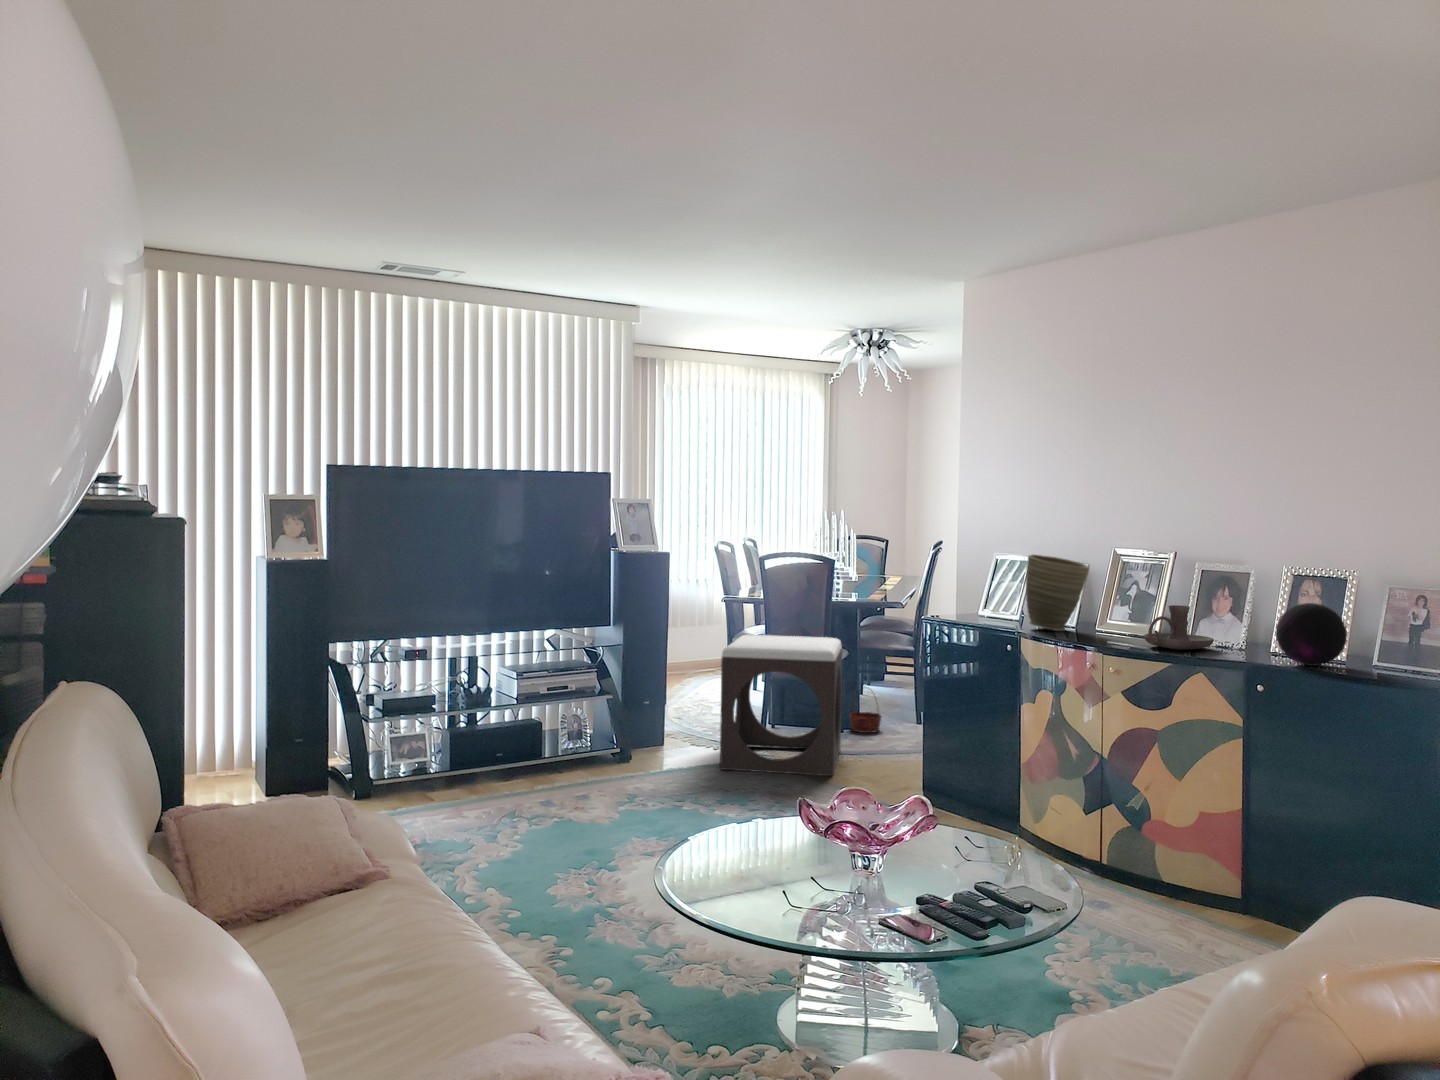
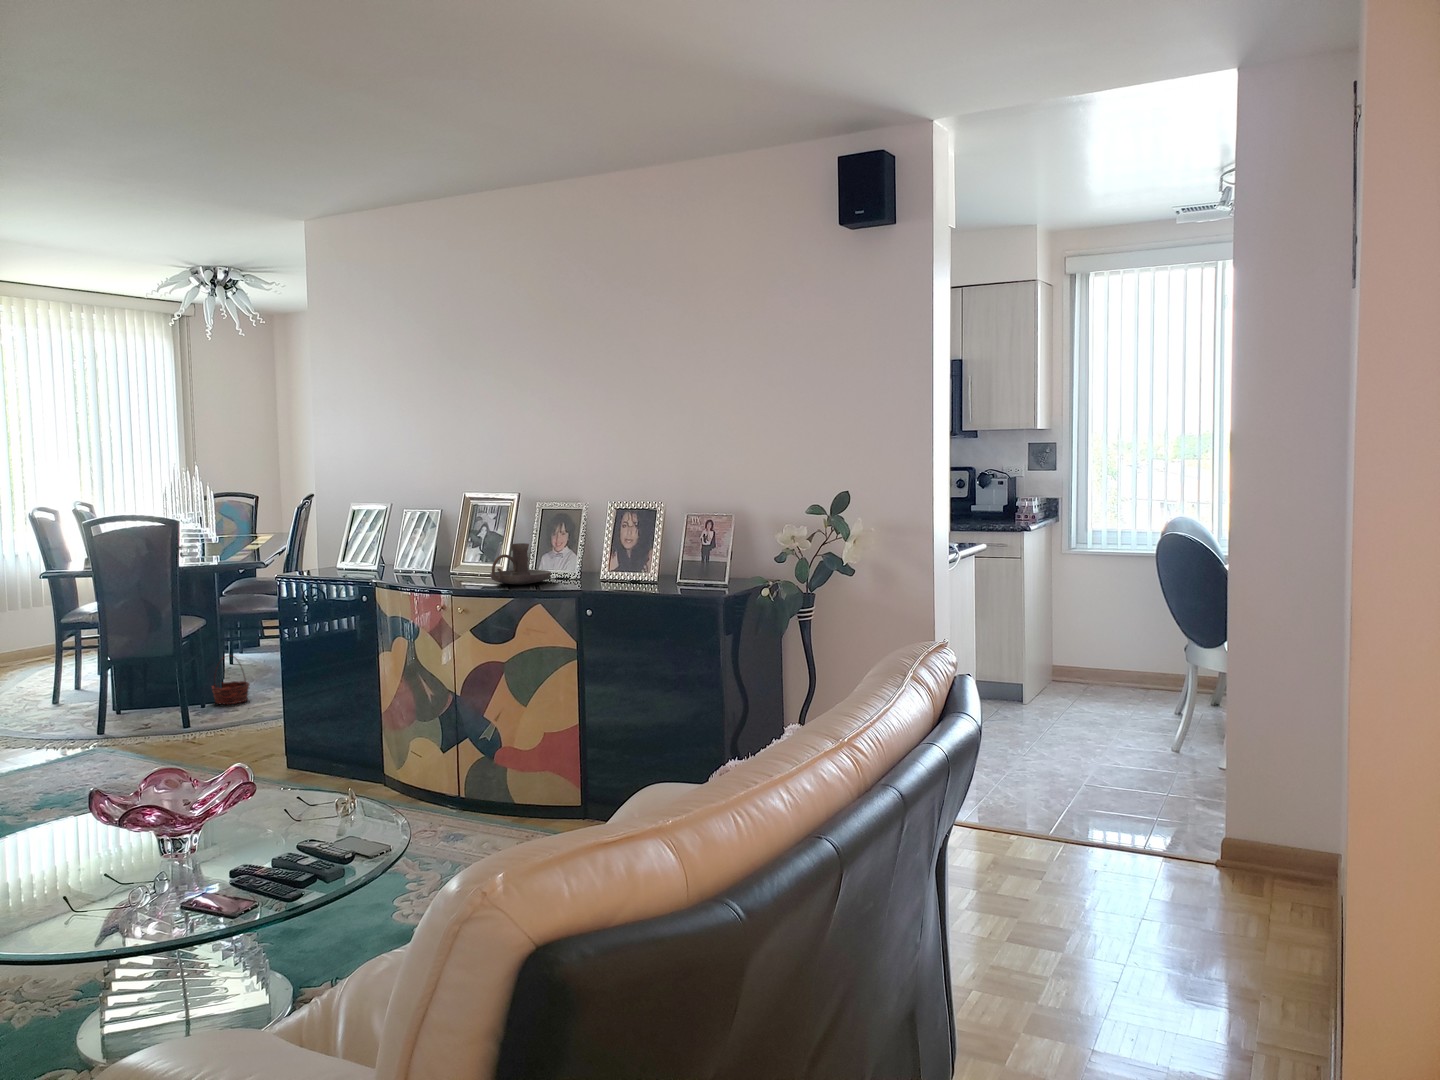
vase: present [1026,554,1089,631] -> none [379,502,442,577]
decorative orb: present [1276,603,1347,666] -> none [598,533,653,588]
footstool: present [720,635,842,776] -> none [30,606,199,771]

